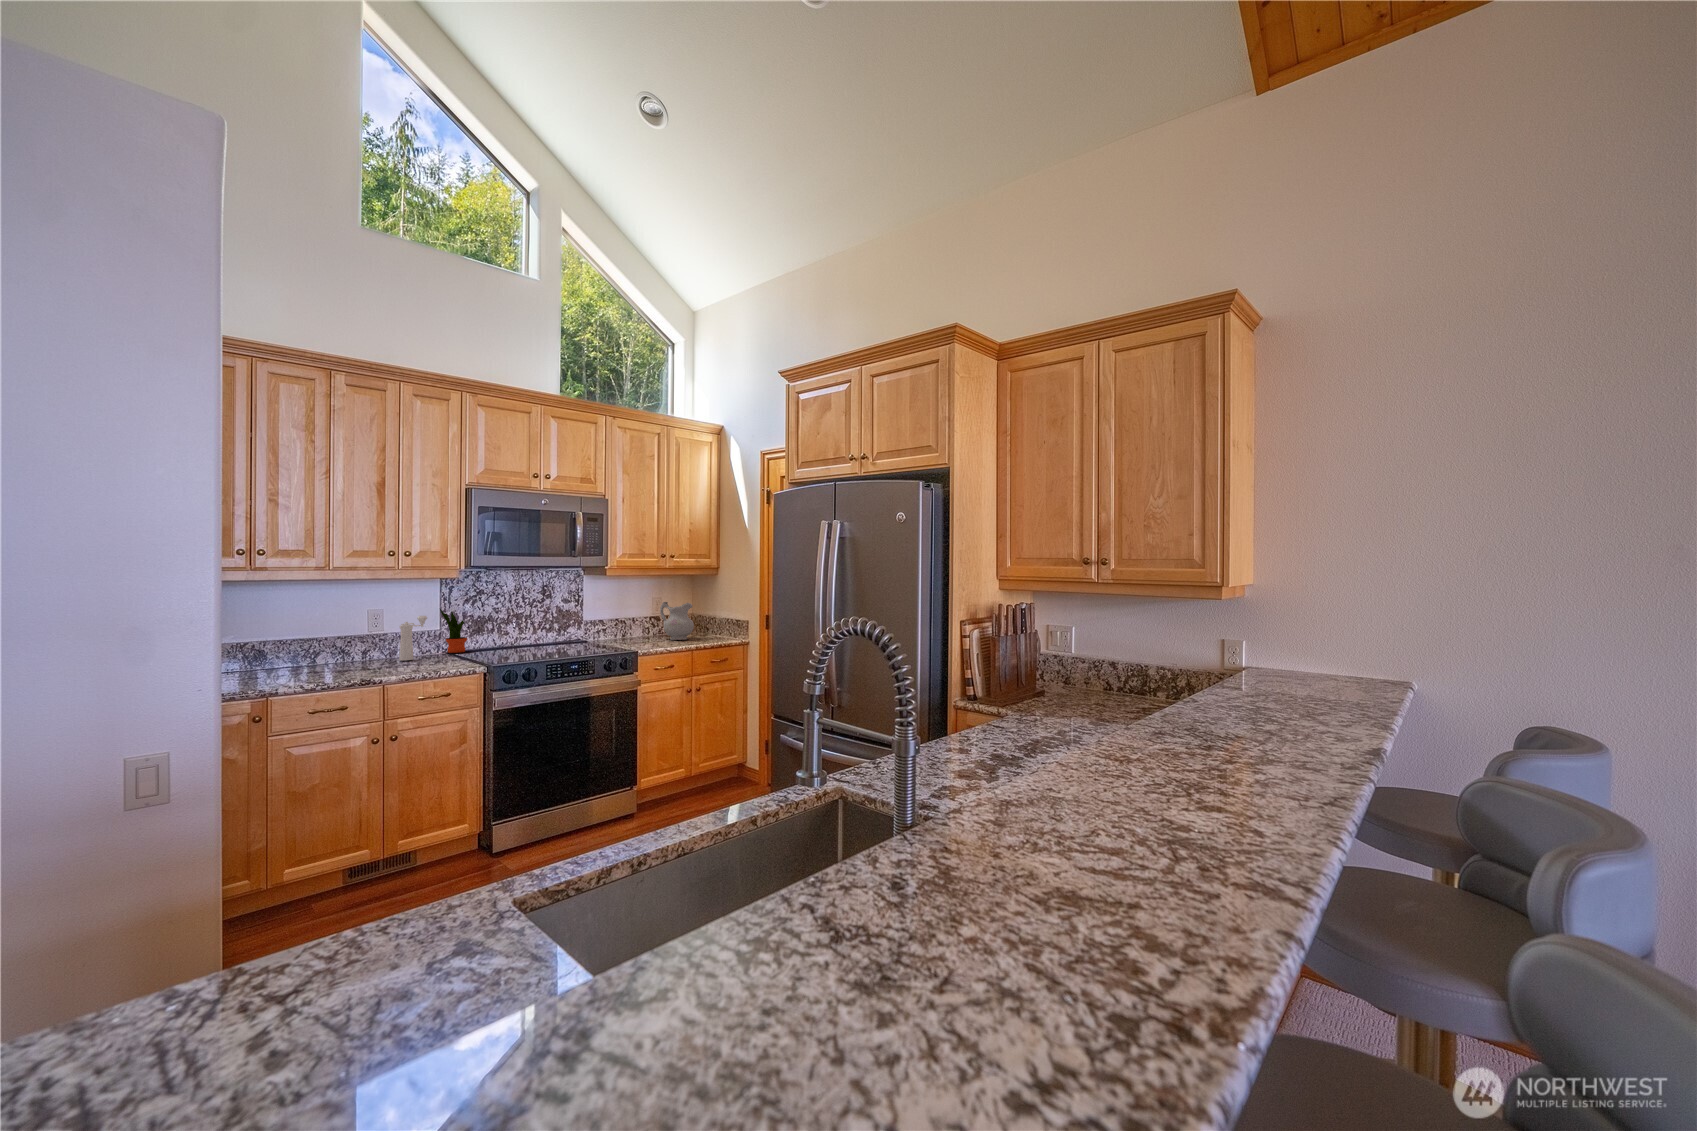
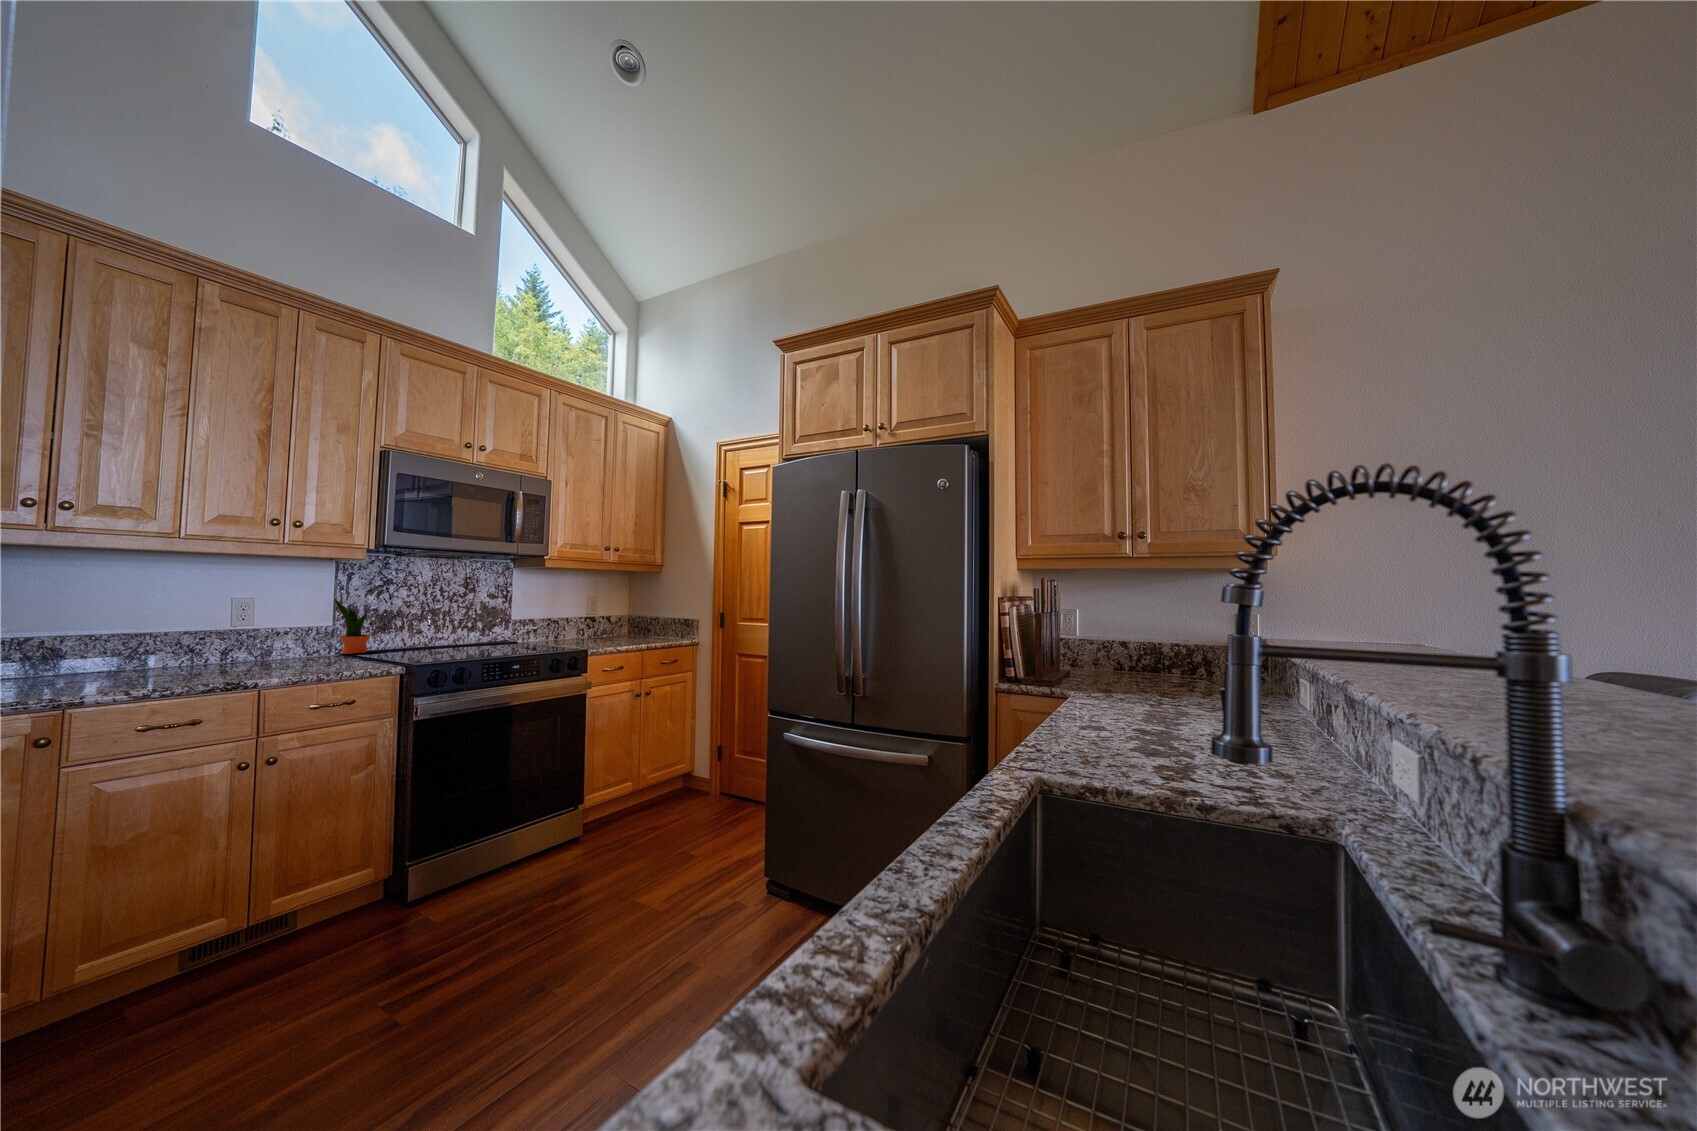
ceramic pitcher: present [660,602,694,640] -> none [605,598,643,640]
pepper mill: present [399,616,427,661] -> none [276,606,318,662]

